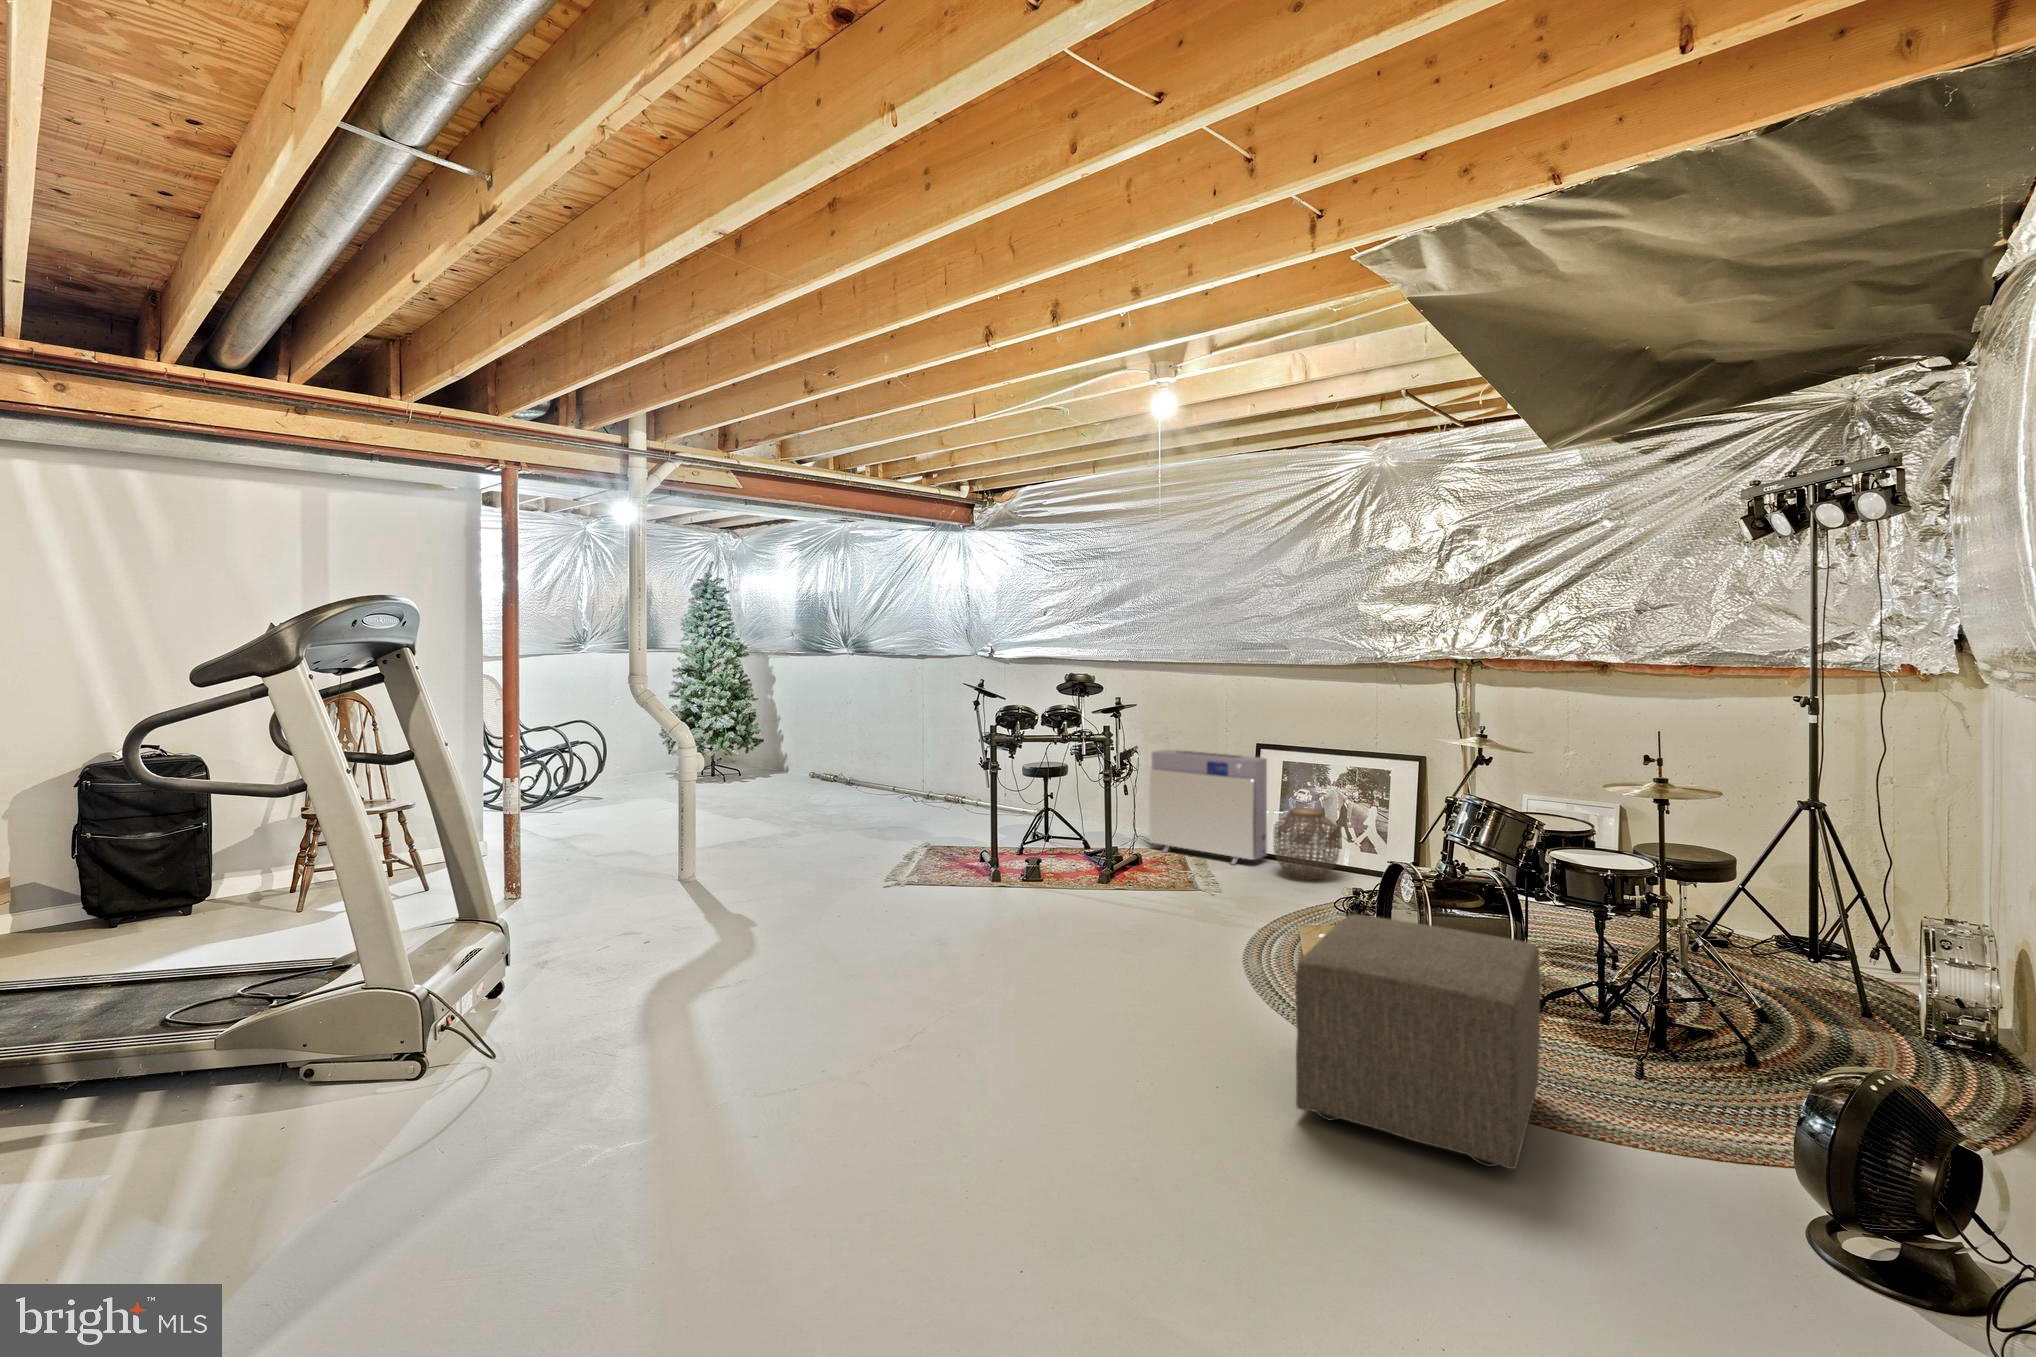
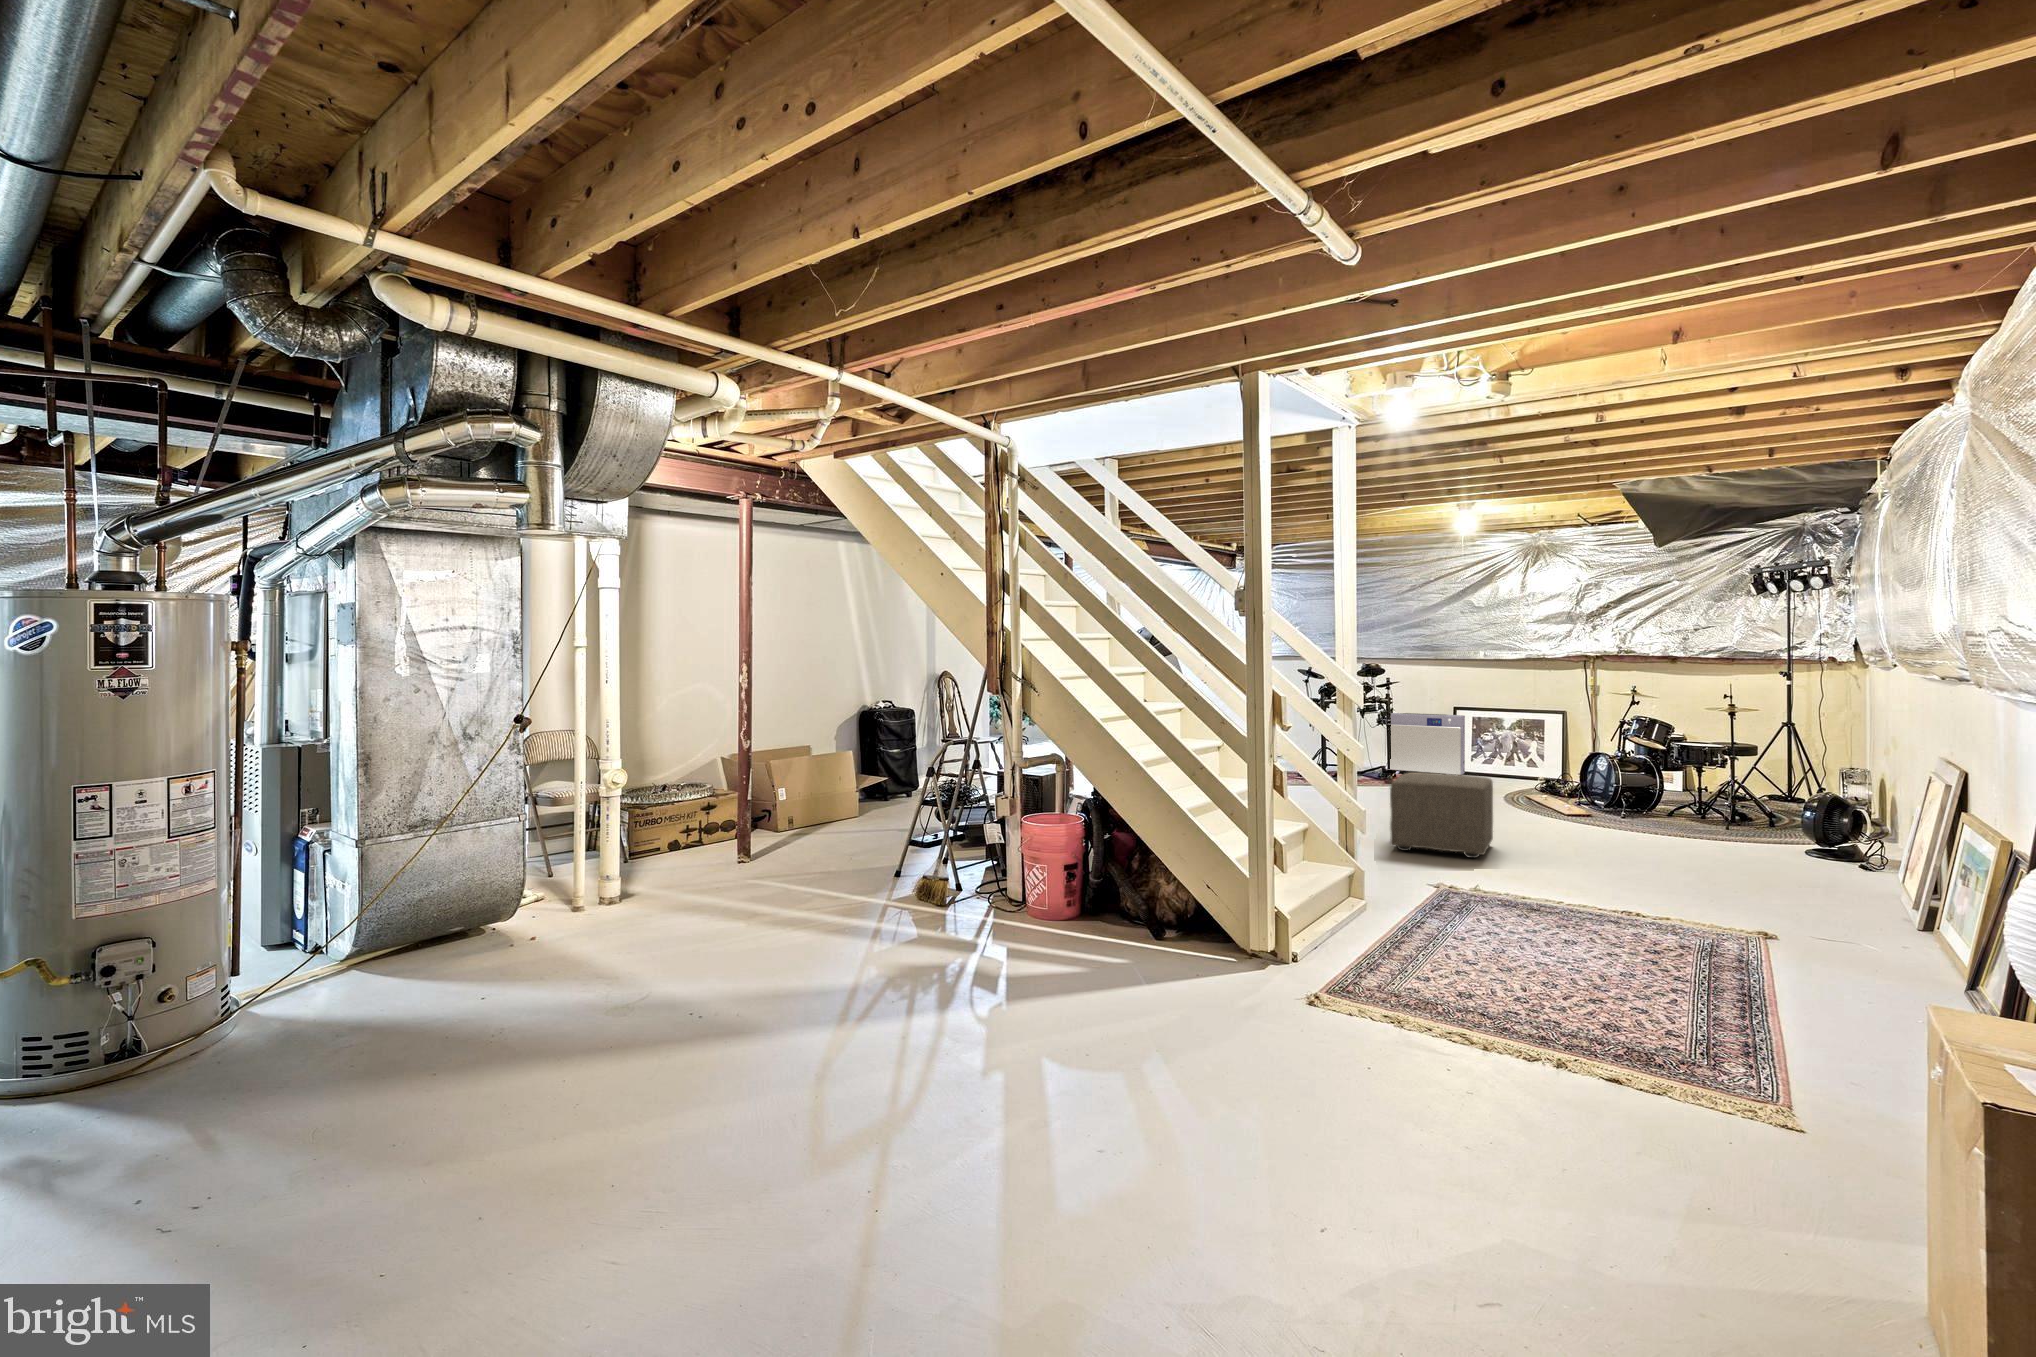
woven basket: present [1273,808,1340,880] -> none [1476,743,1517,783]
ottoman: present [1295,914,1540,1169] -> present [1390,772,1493,858]

